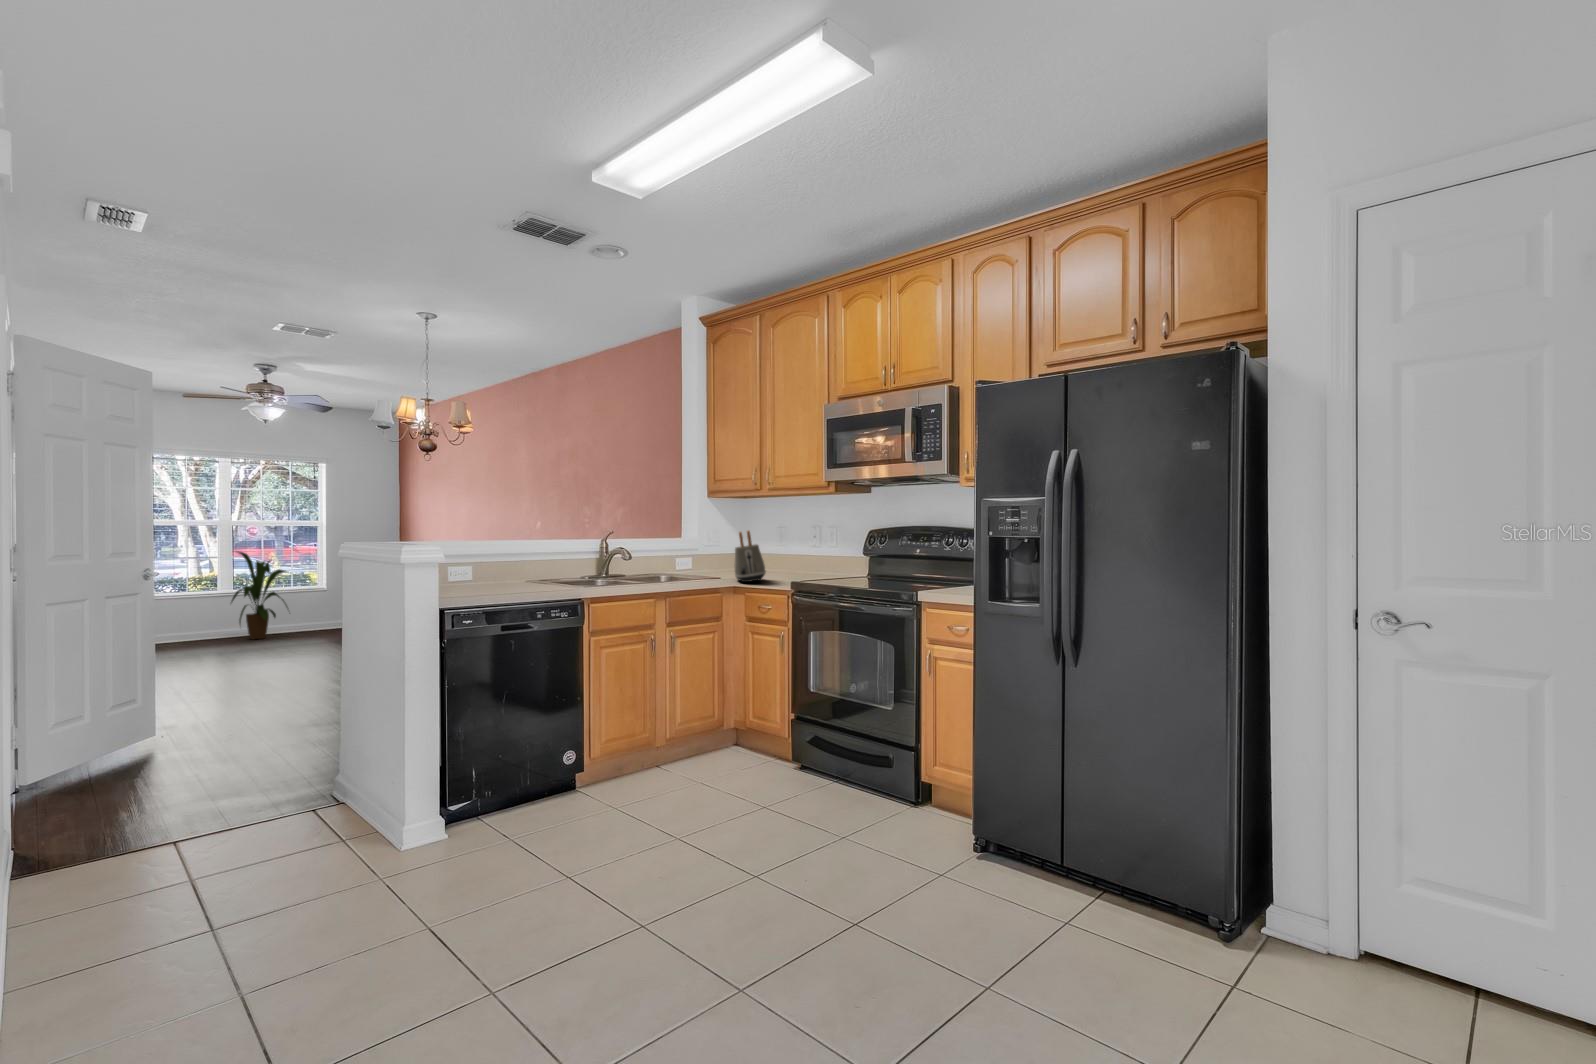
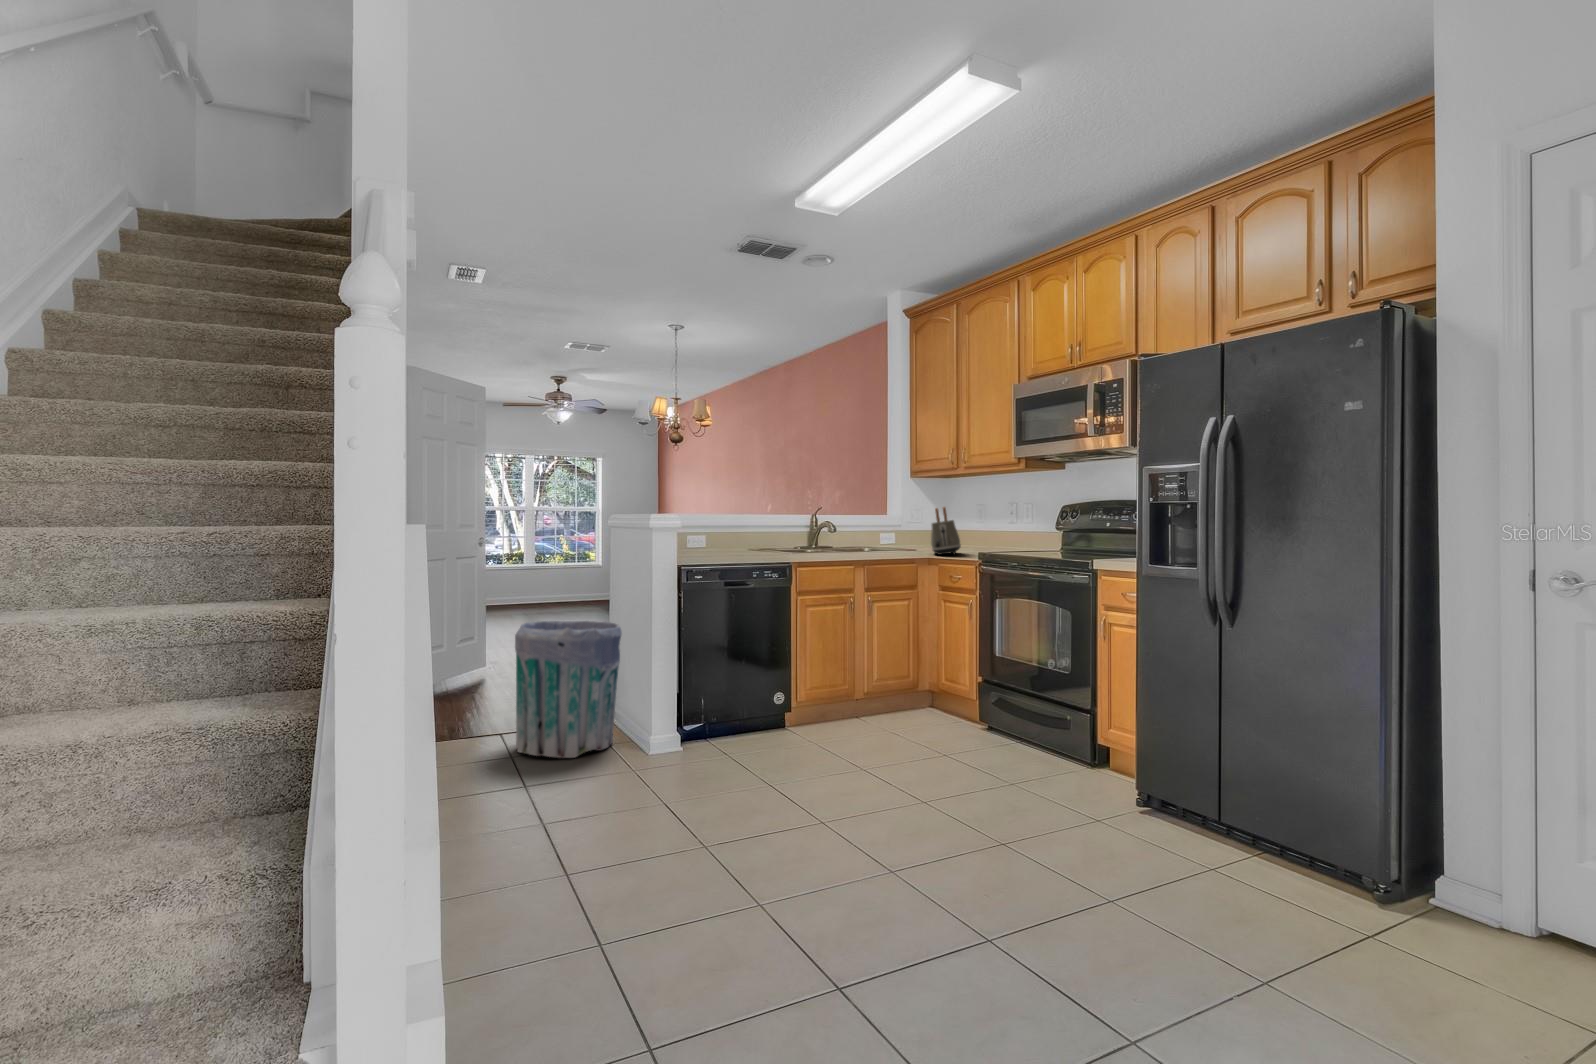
house plant: present [231,552,288,640] -> none [533,533,581,607]
trash can: none [203,677,363,867] -> present [515,621,622,758]

